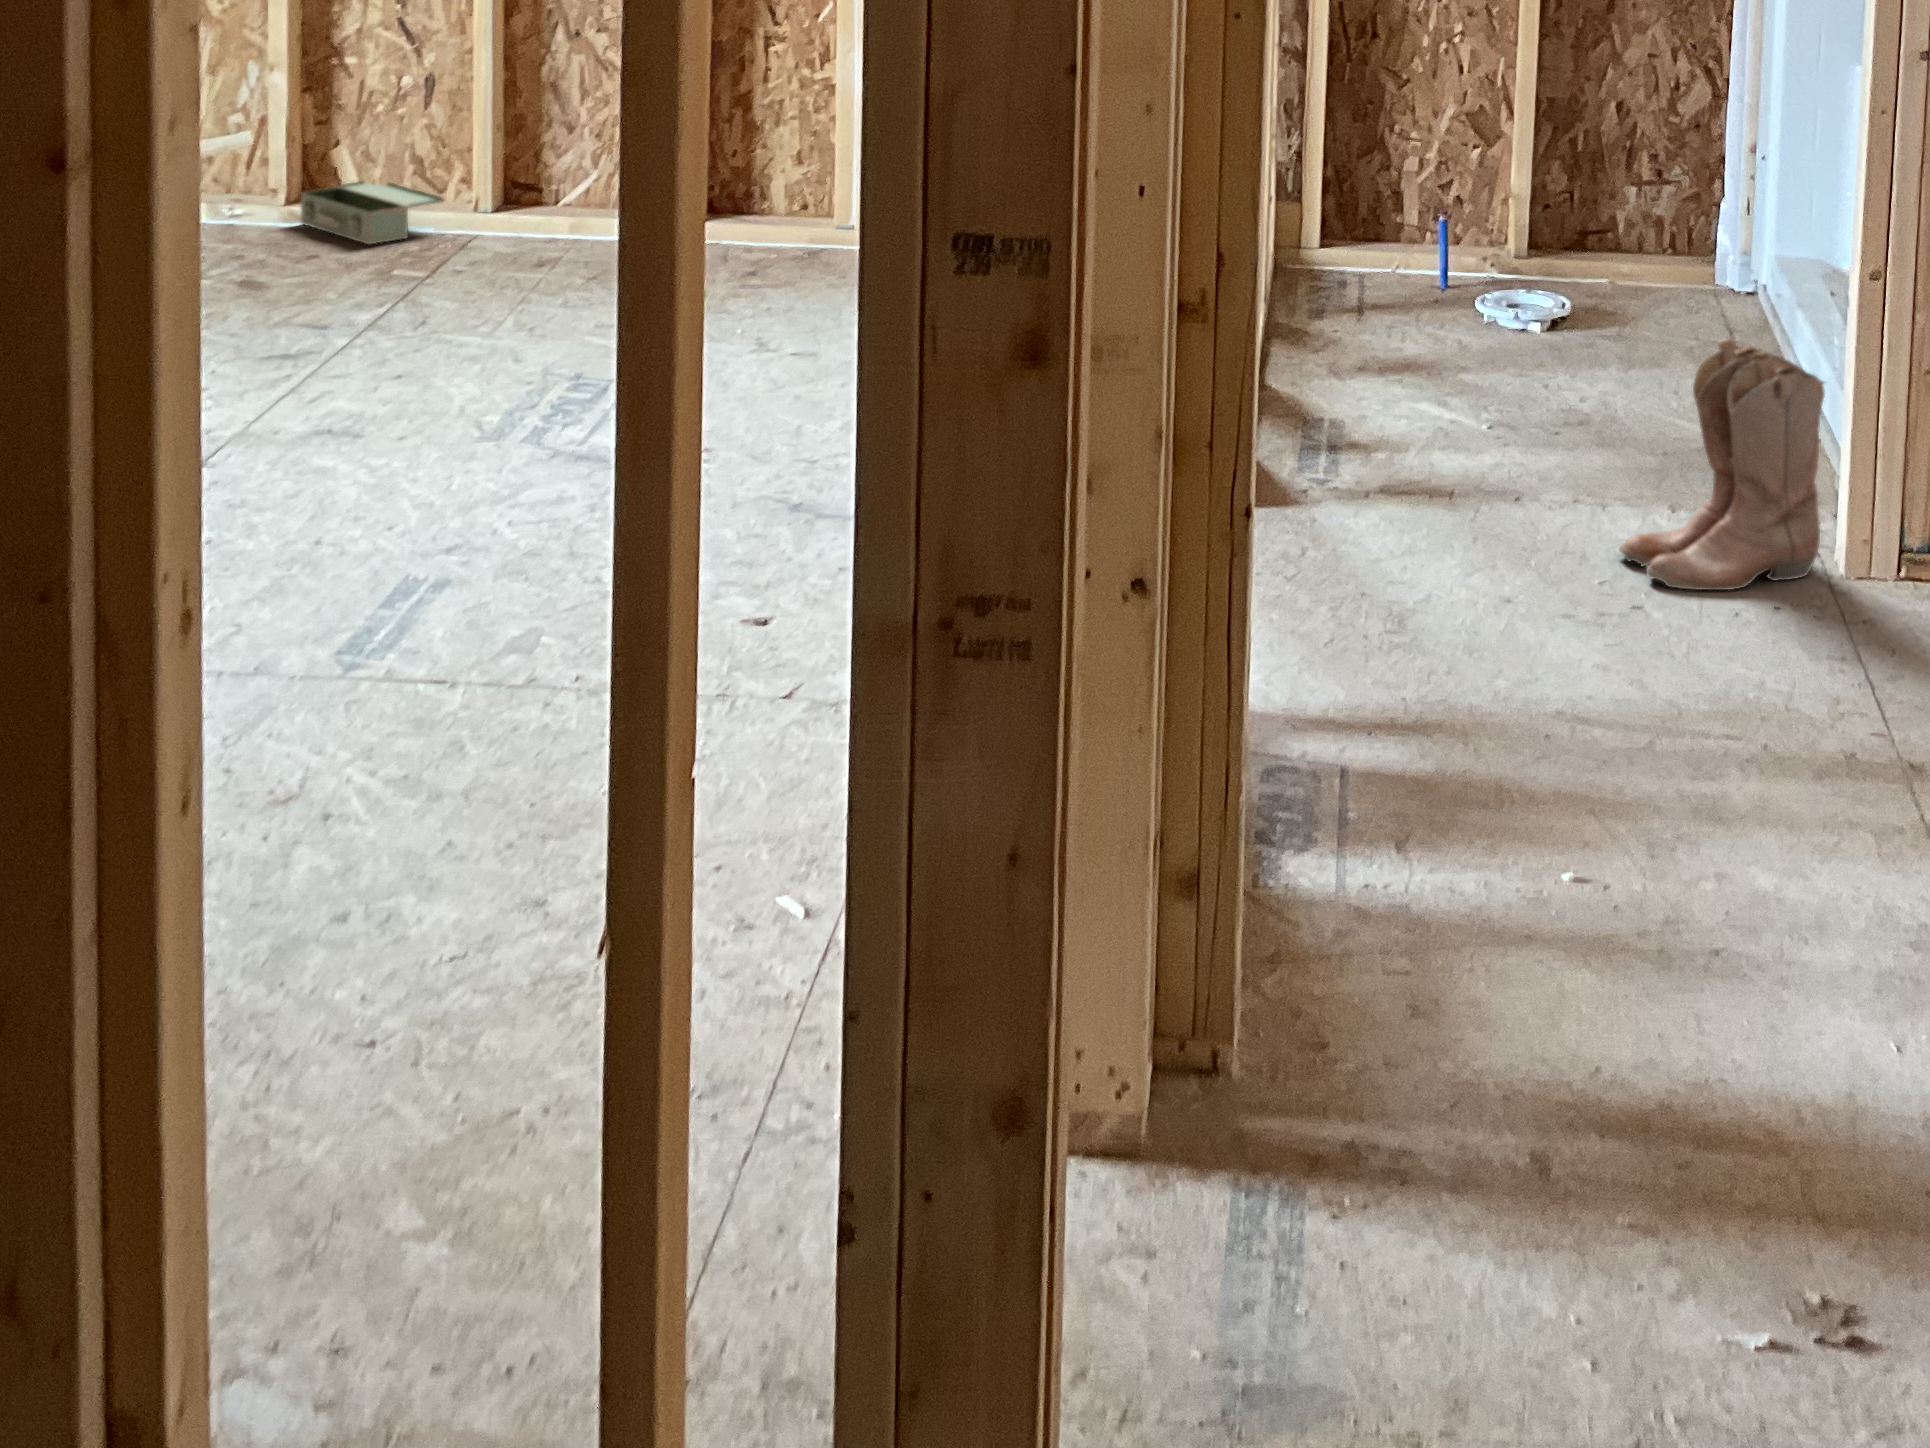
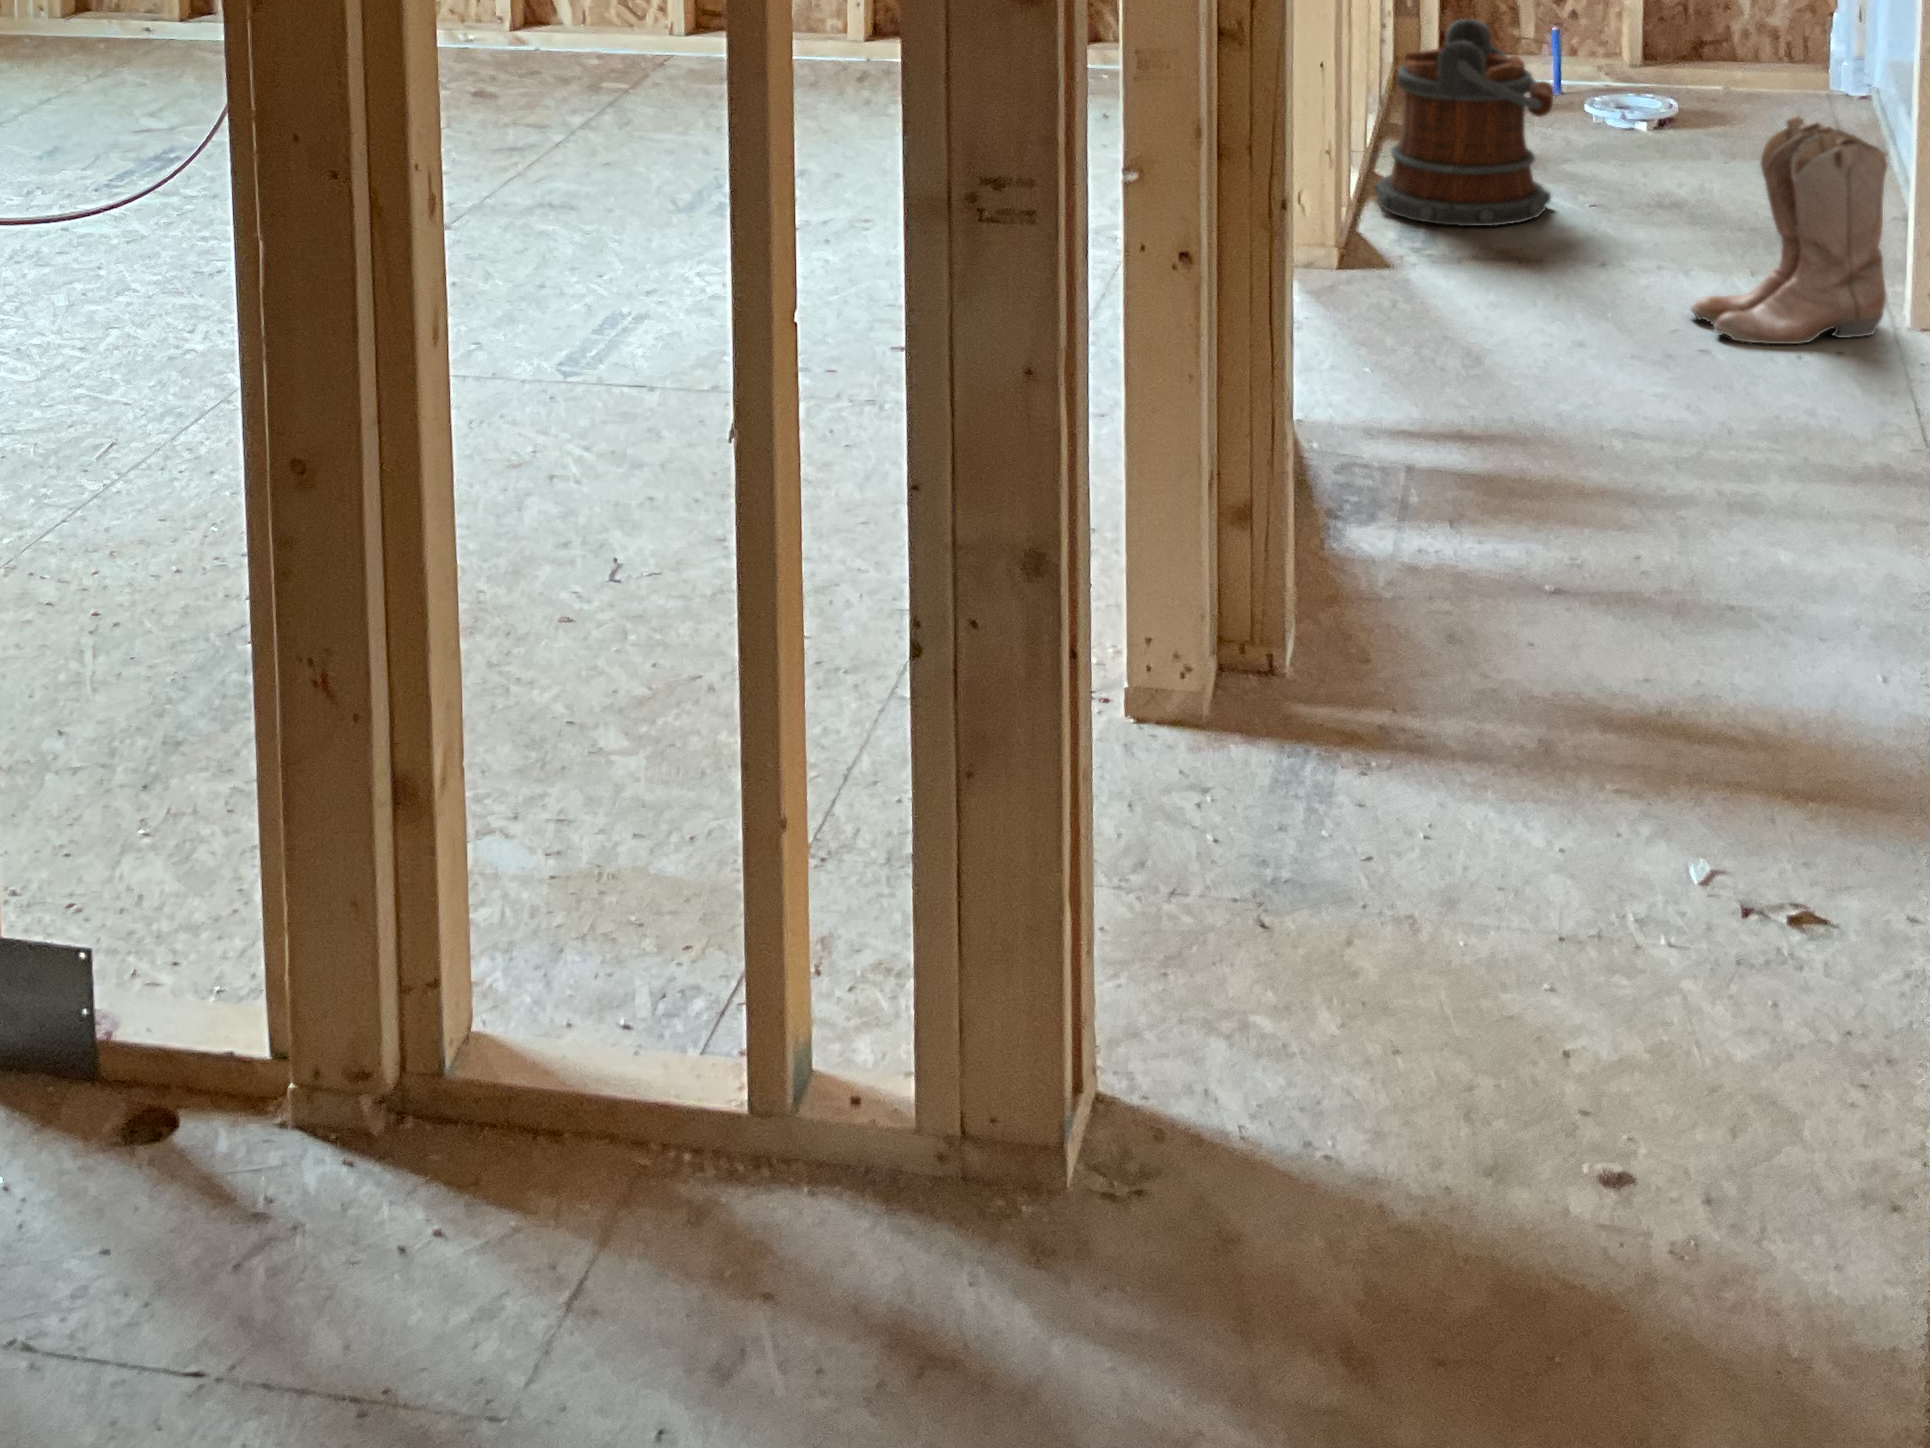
toolbox: present [301,181,443,244] -> none [521,8,642,62]
bucket: none [1270,217,1462,447] -> present [1375,19,1554,226]

